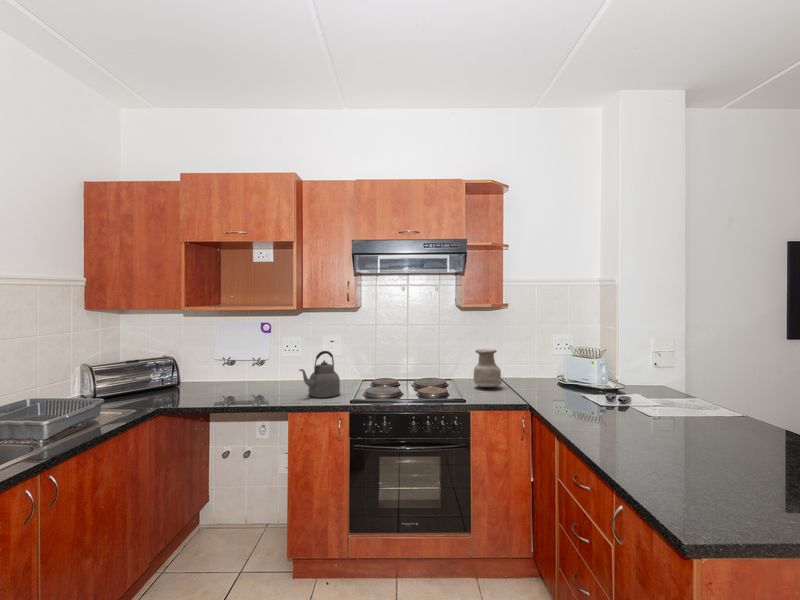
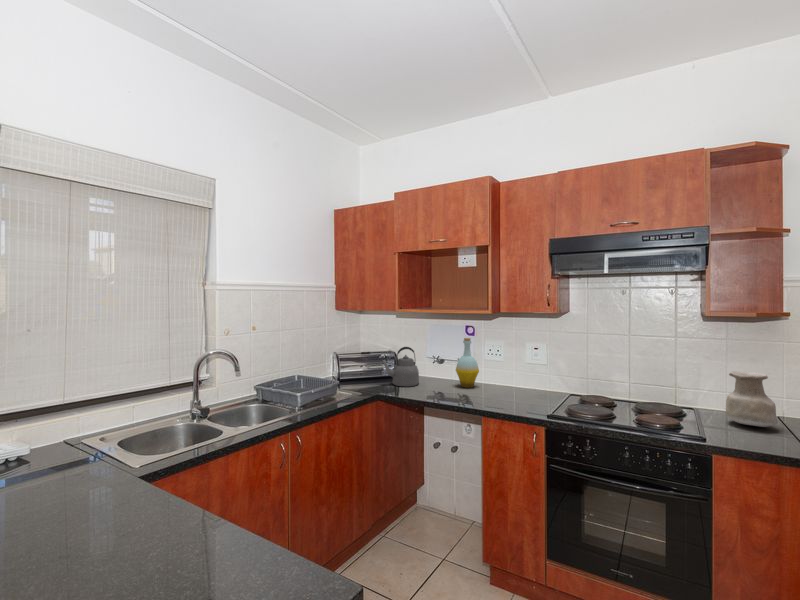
bottle: none [253,336,278,388] -> present [456,338,479,388]
kettle: present [299,351,340,398] -> present [381,347,419,386]

